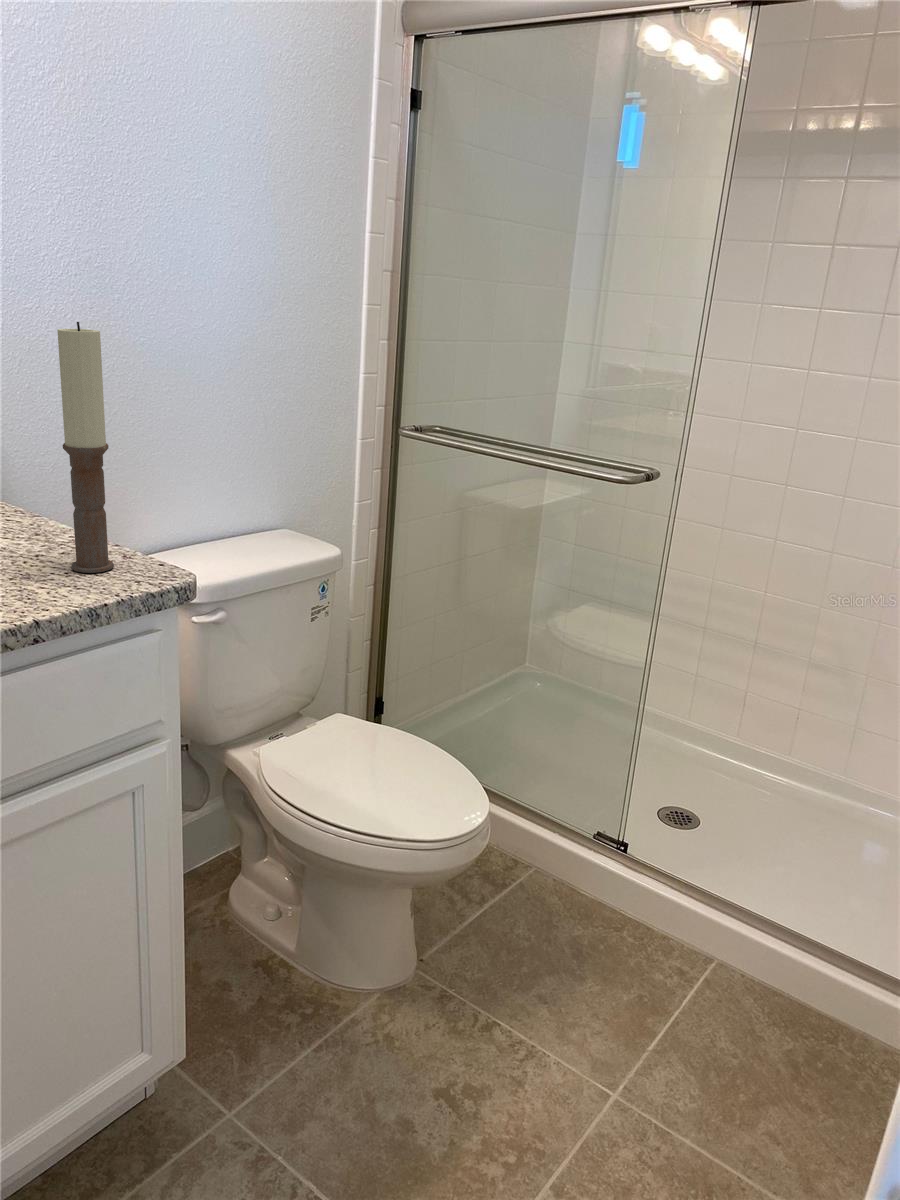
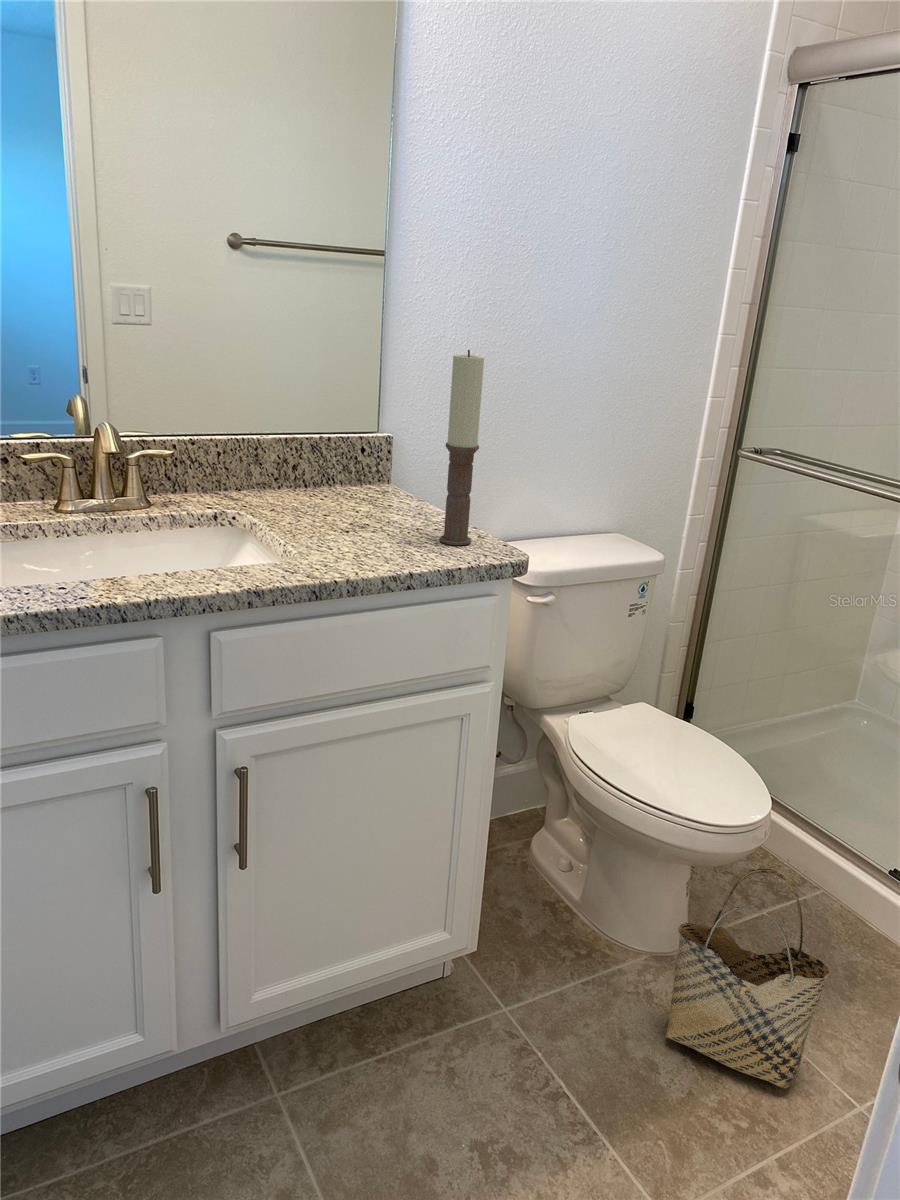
woven basket: none [413,877,572,1105] -> present [666,869,829,1088]

